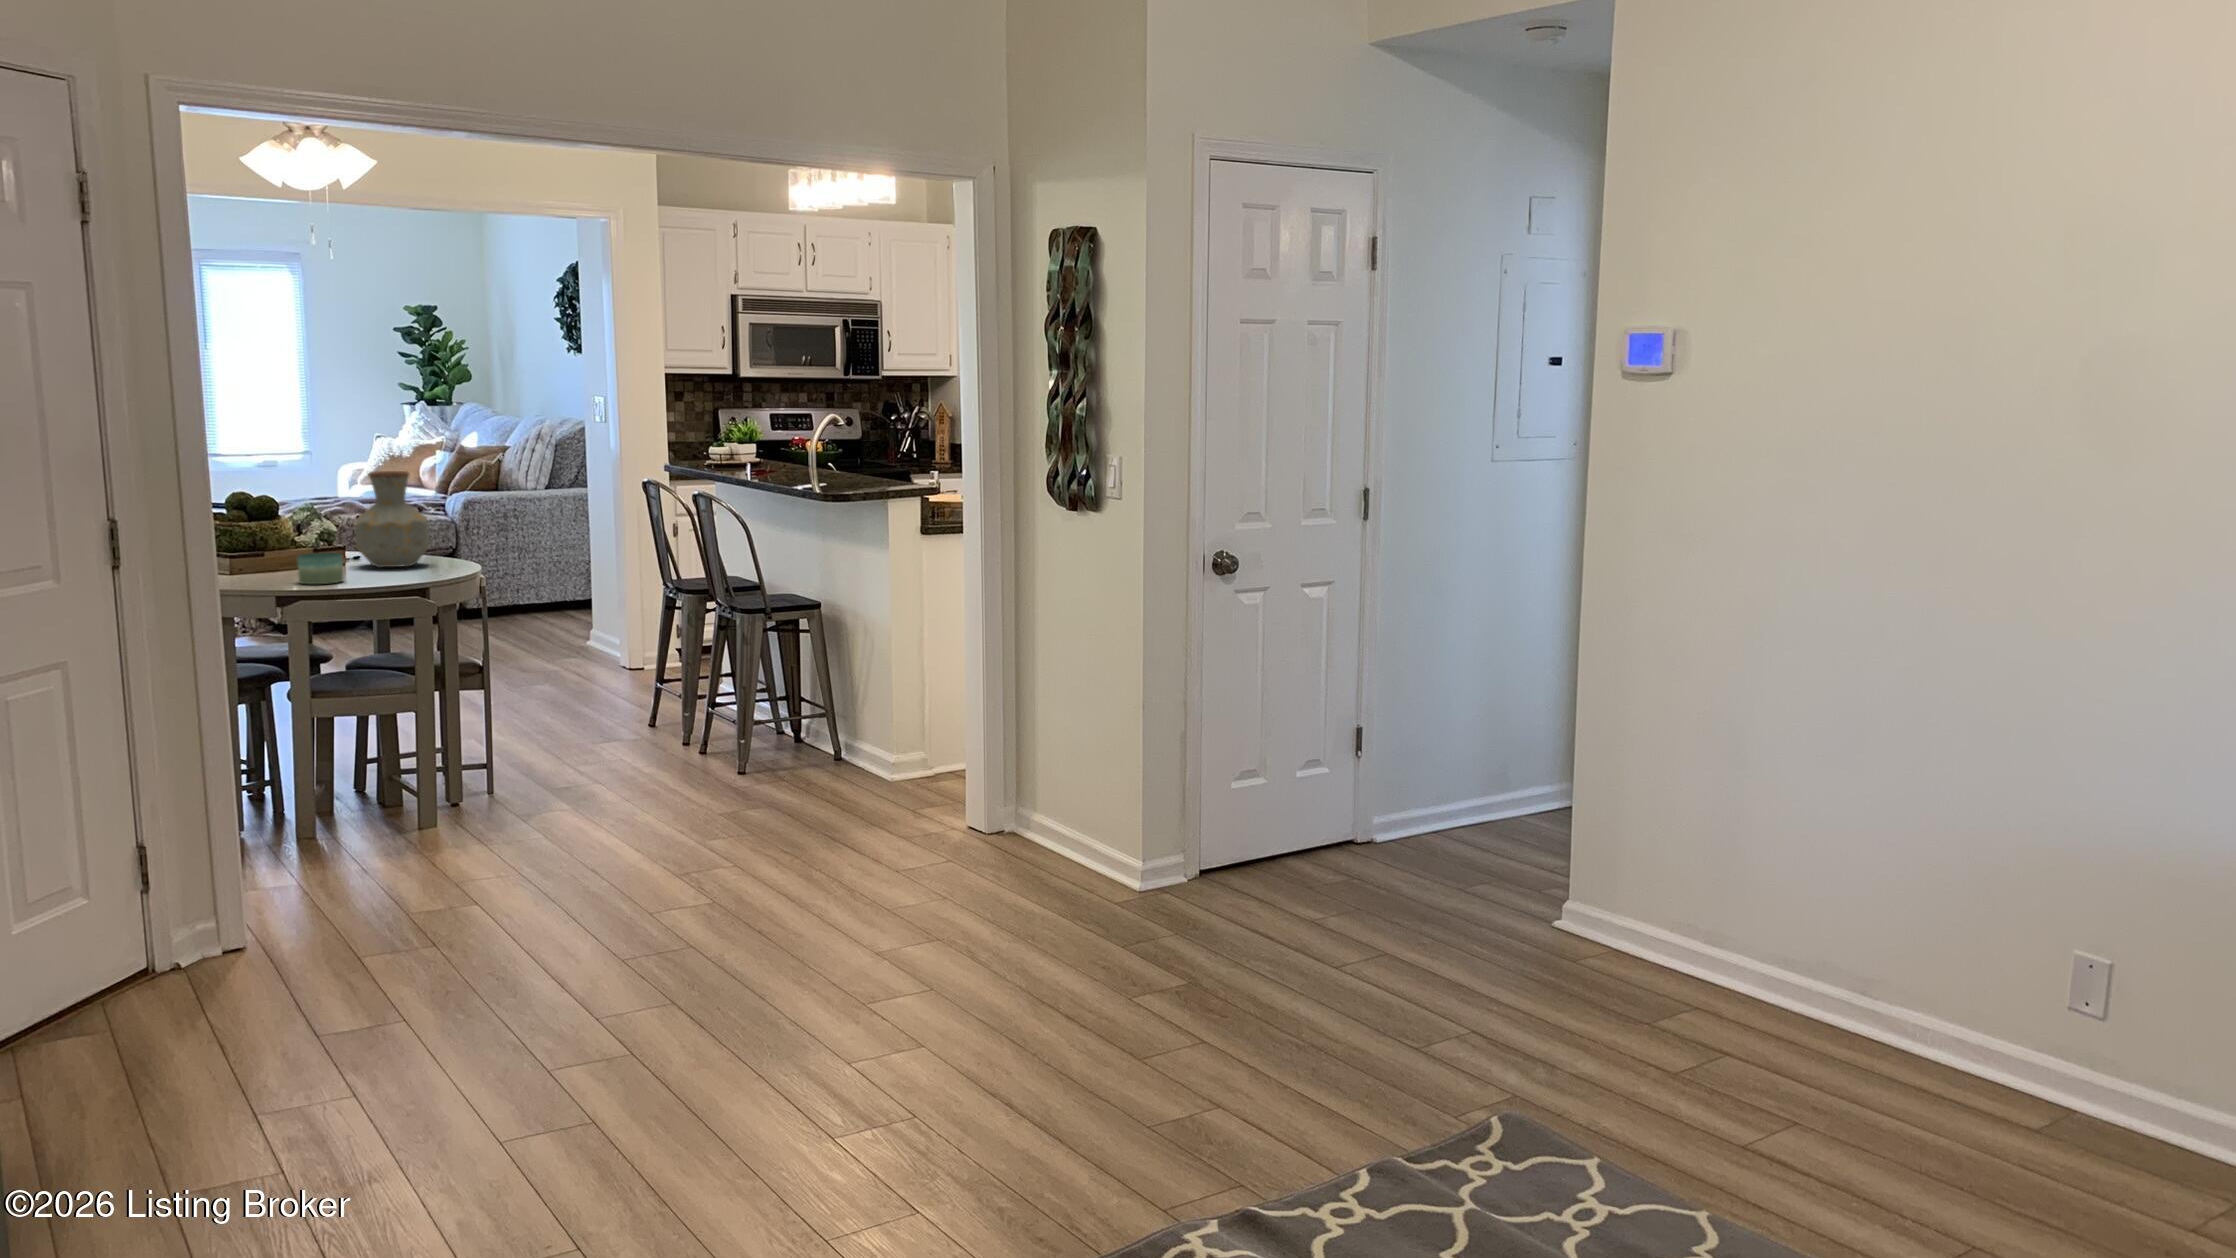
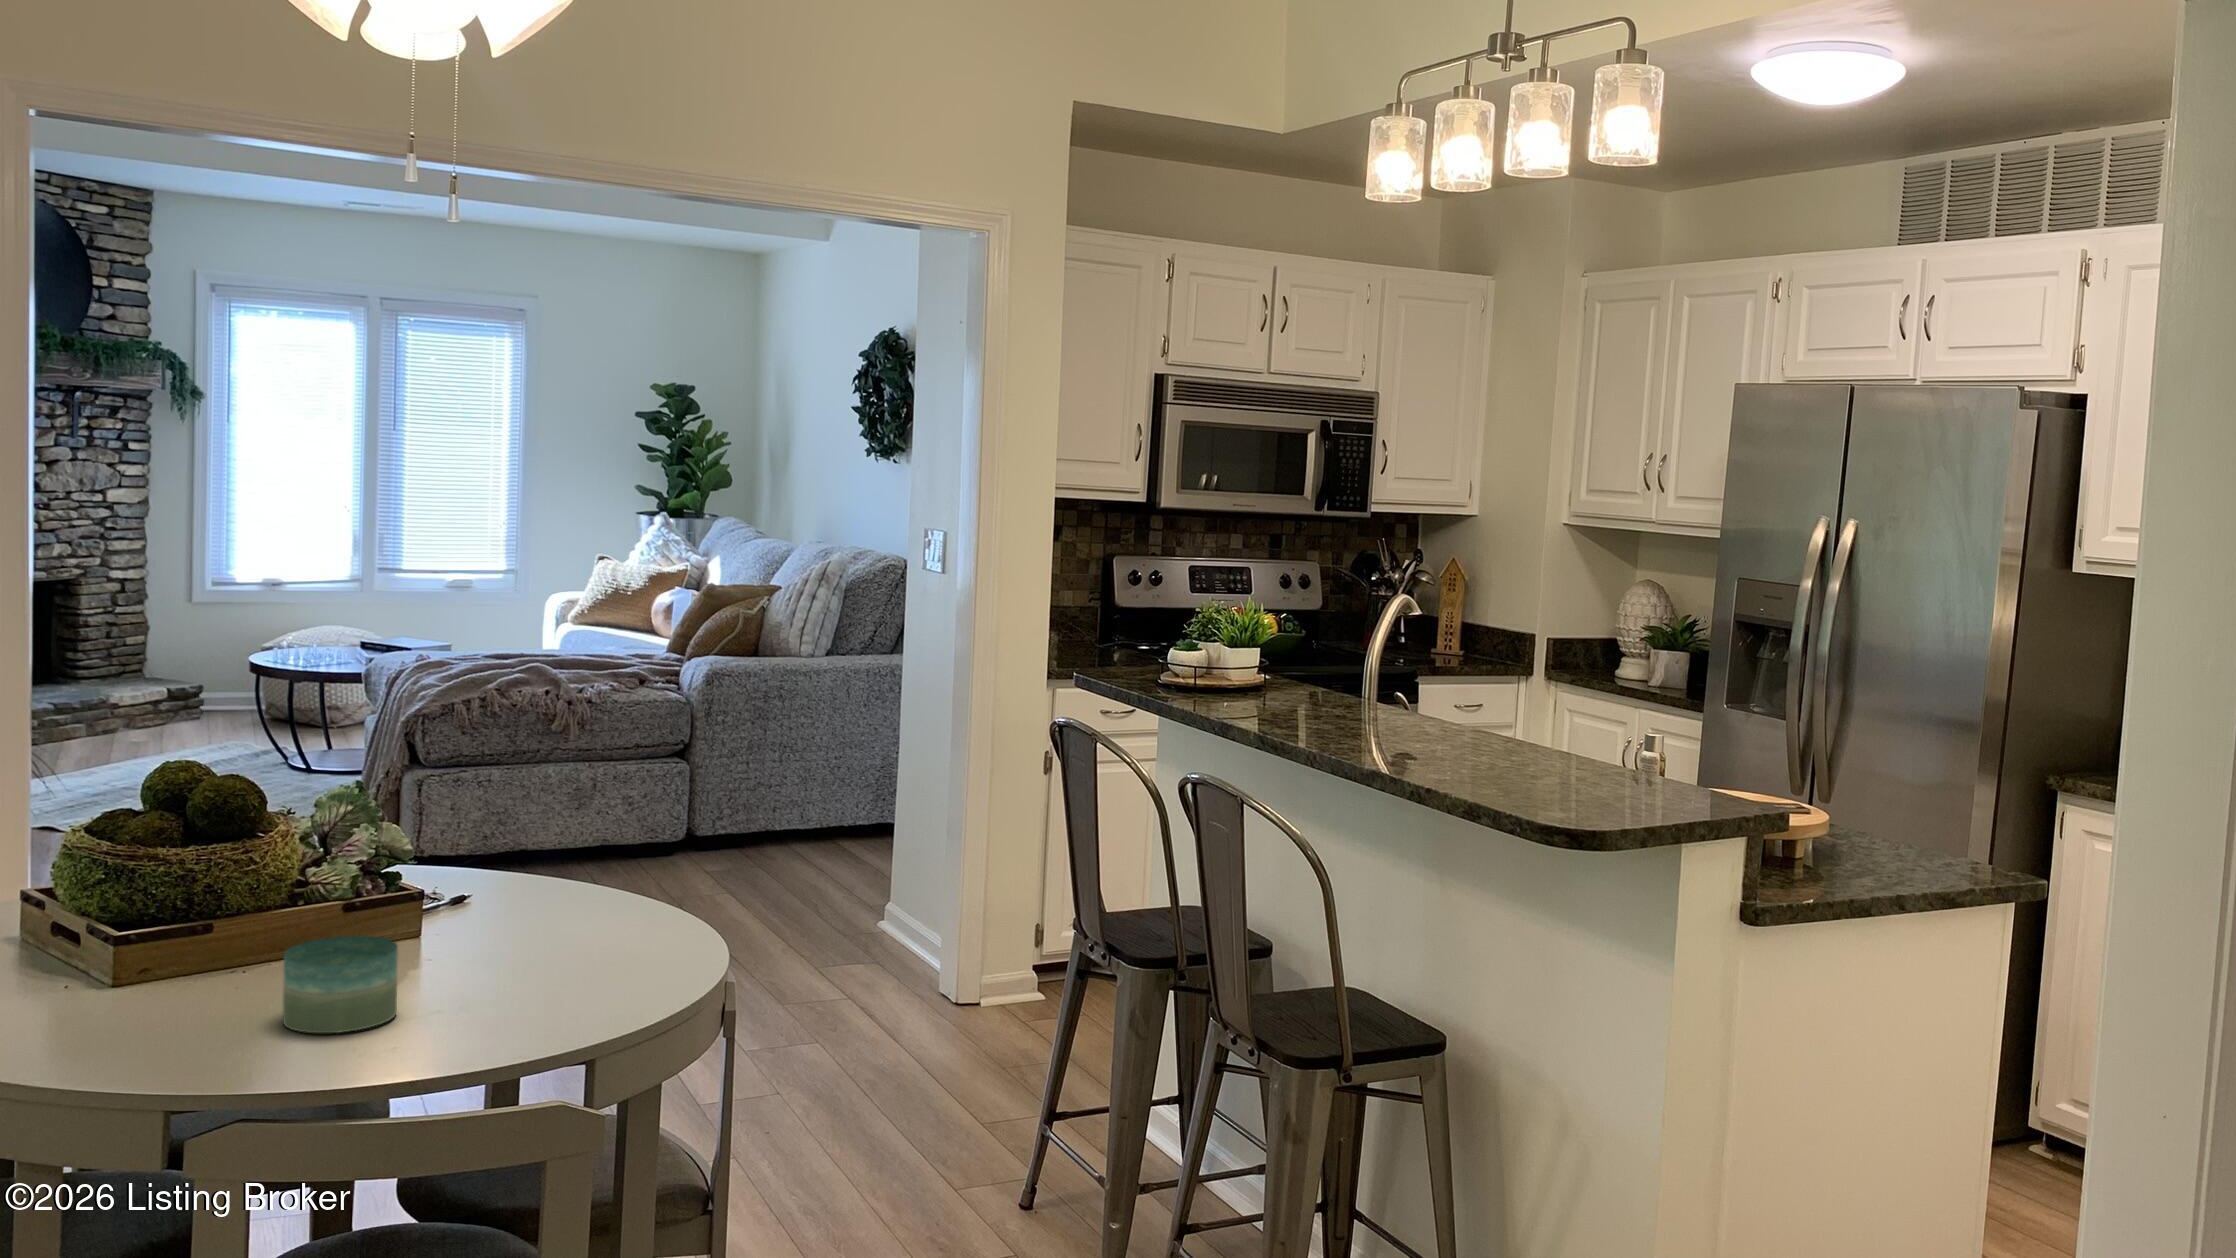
vase: present [355,471,429,567] -> none [455,714,622,945]

